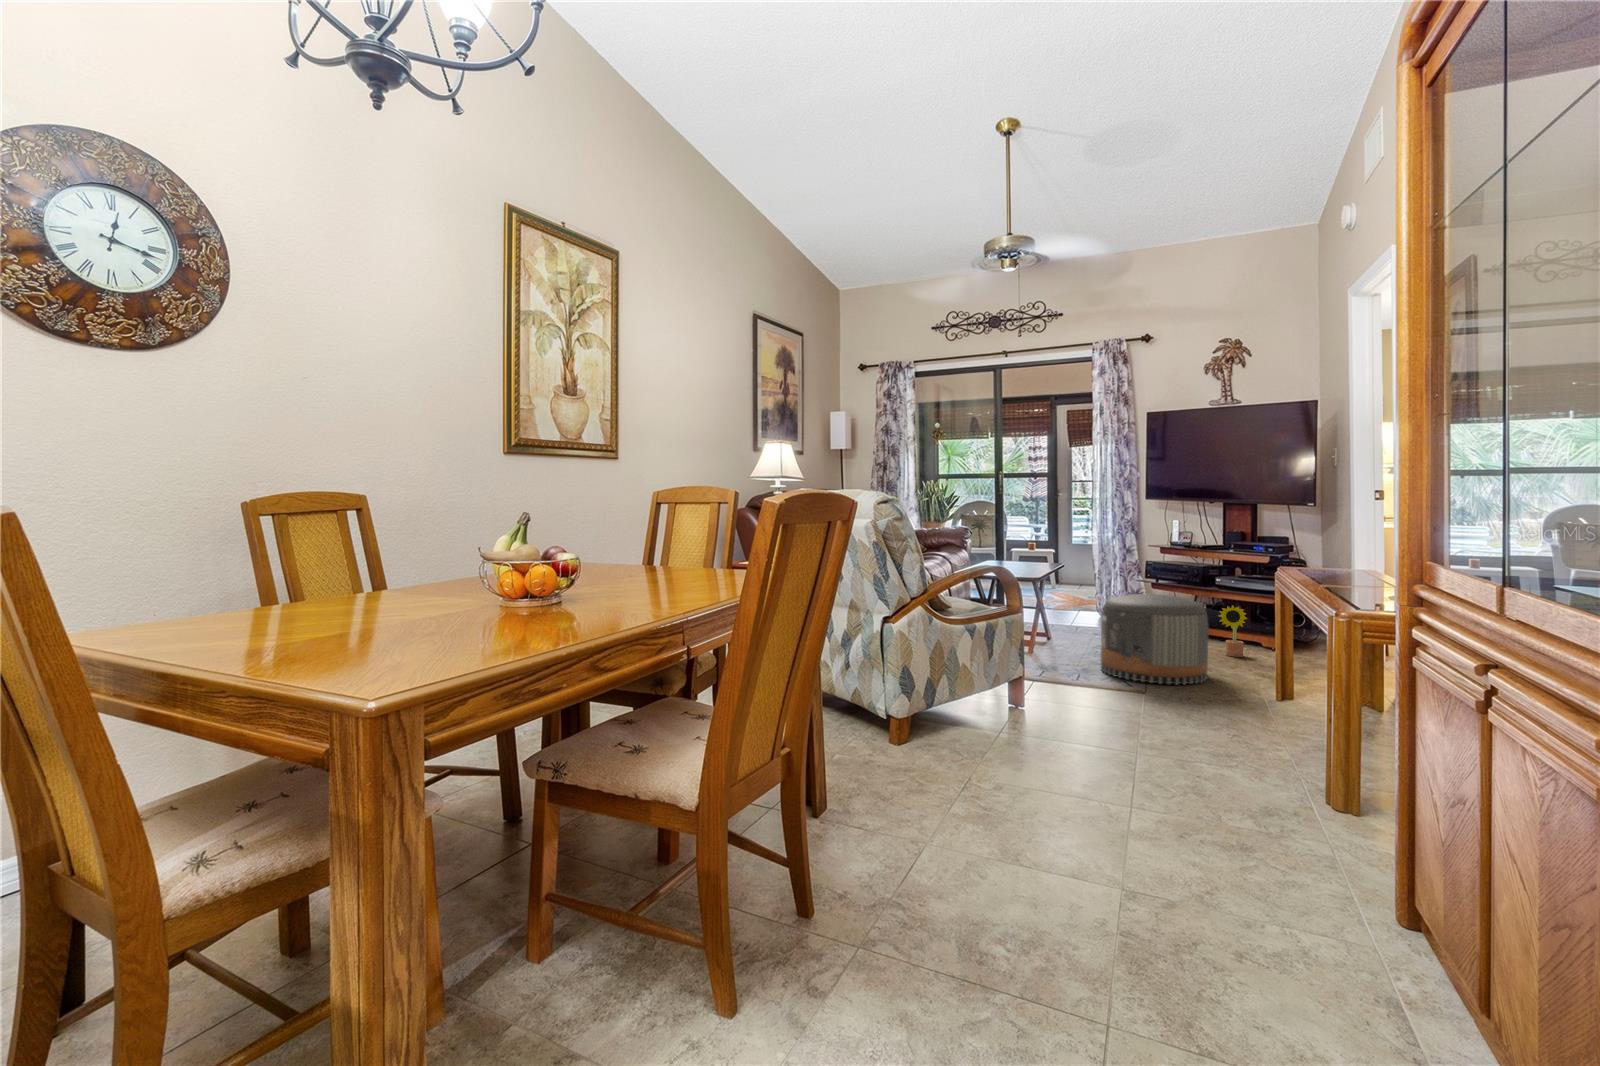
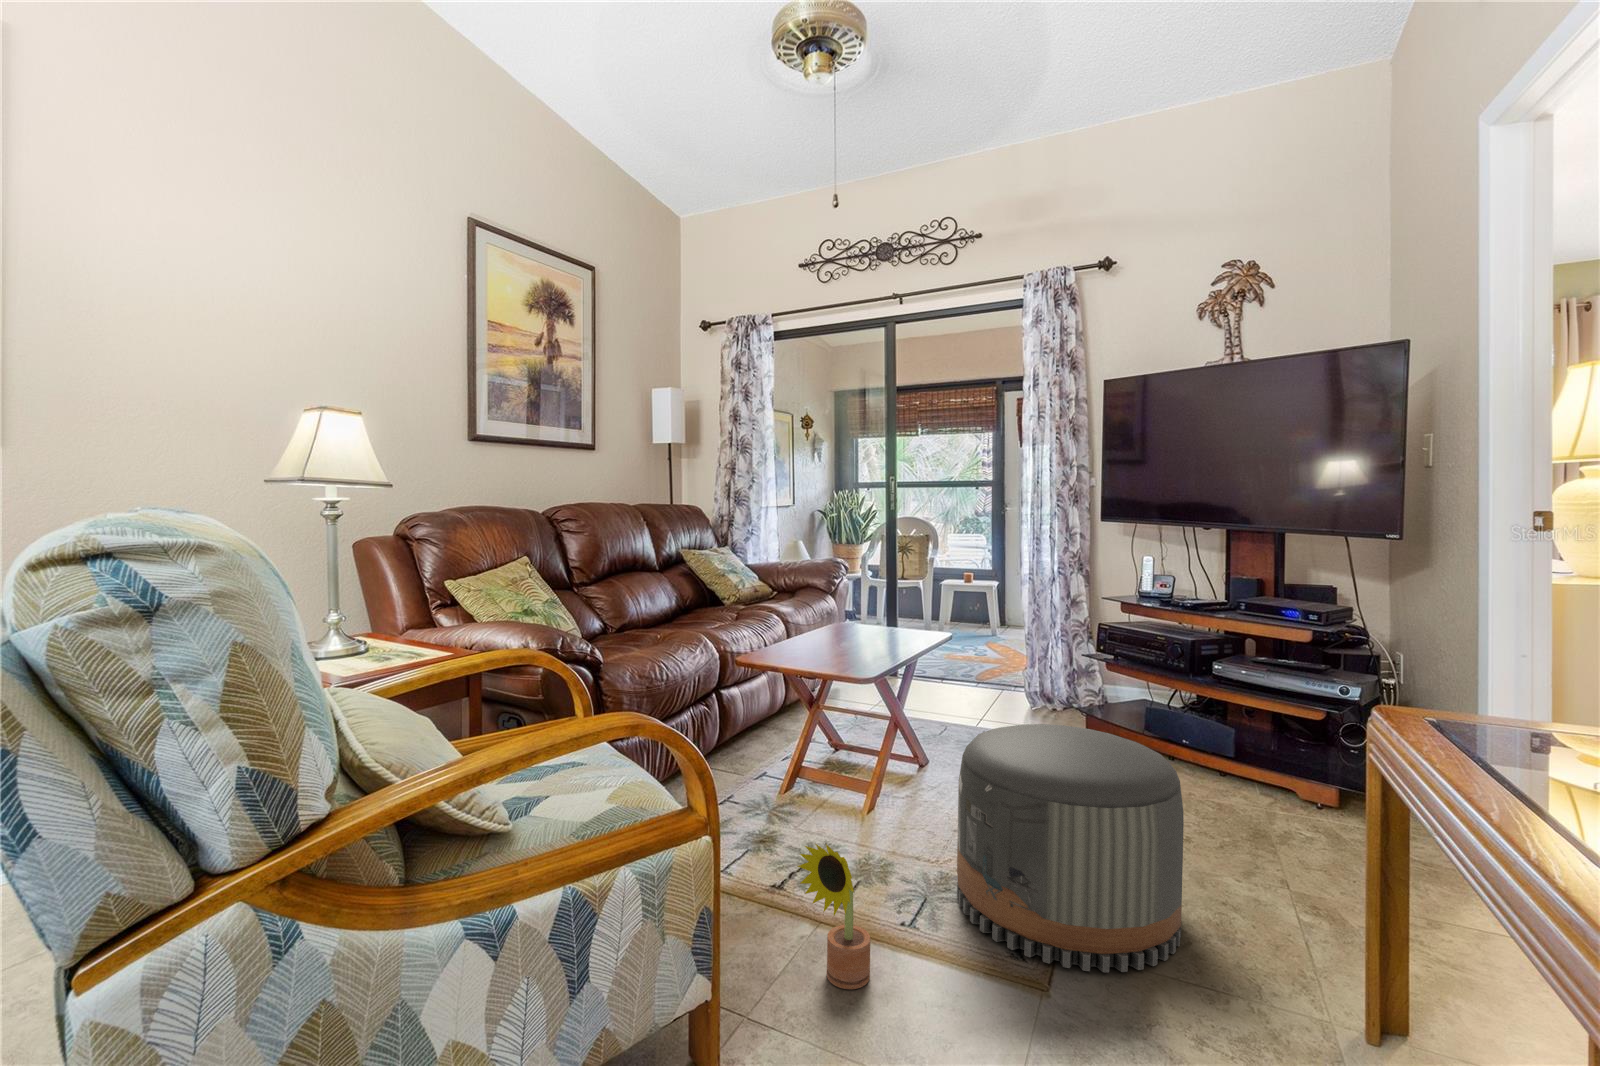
decorative plant: present [1218,605,1247,657] -> present [797,844,870,989]

